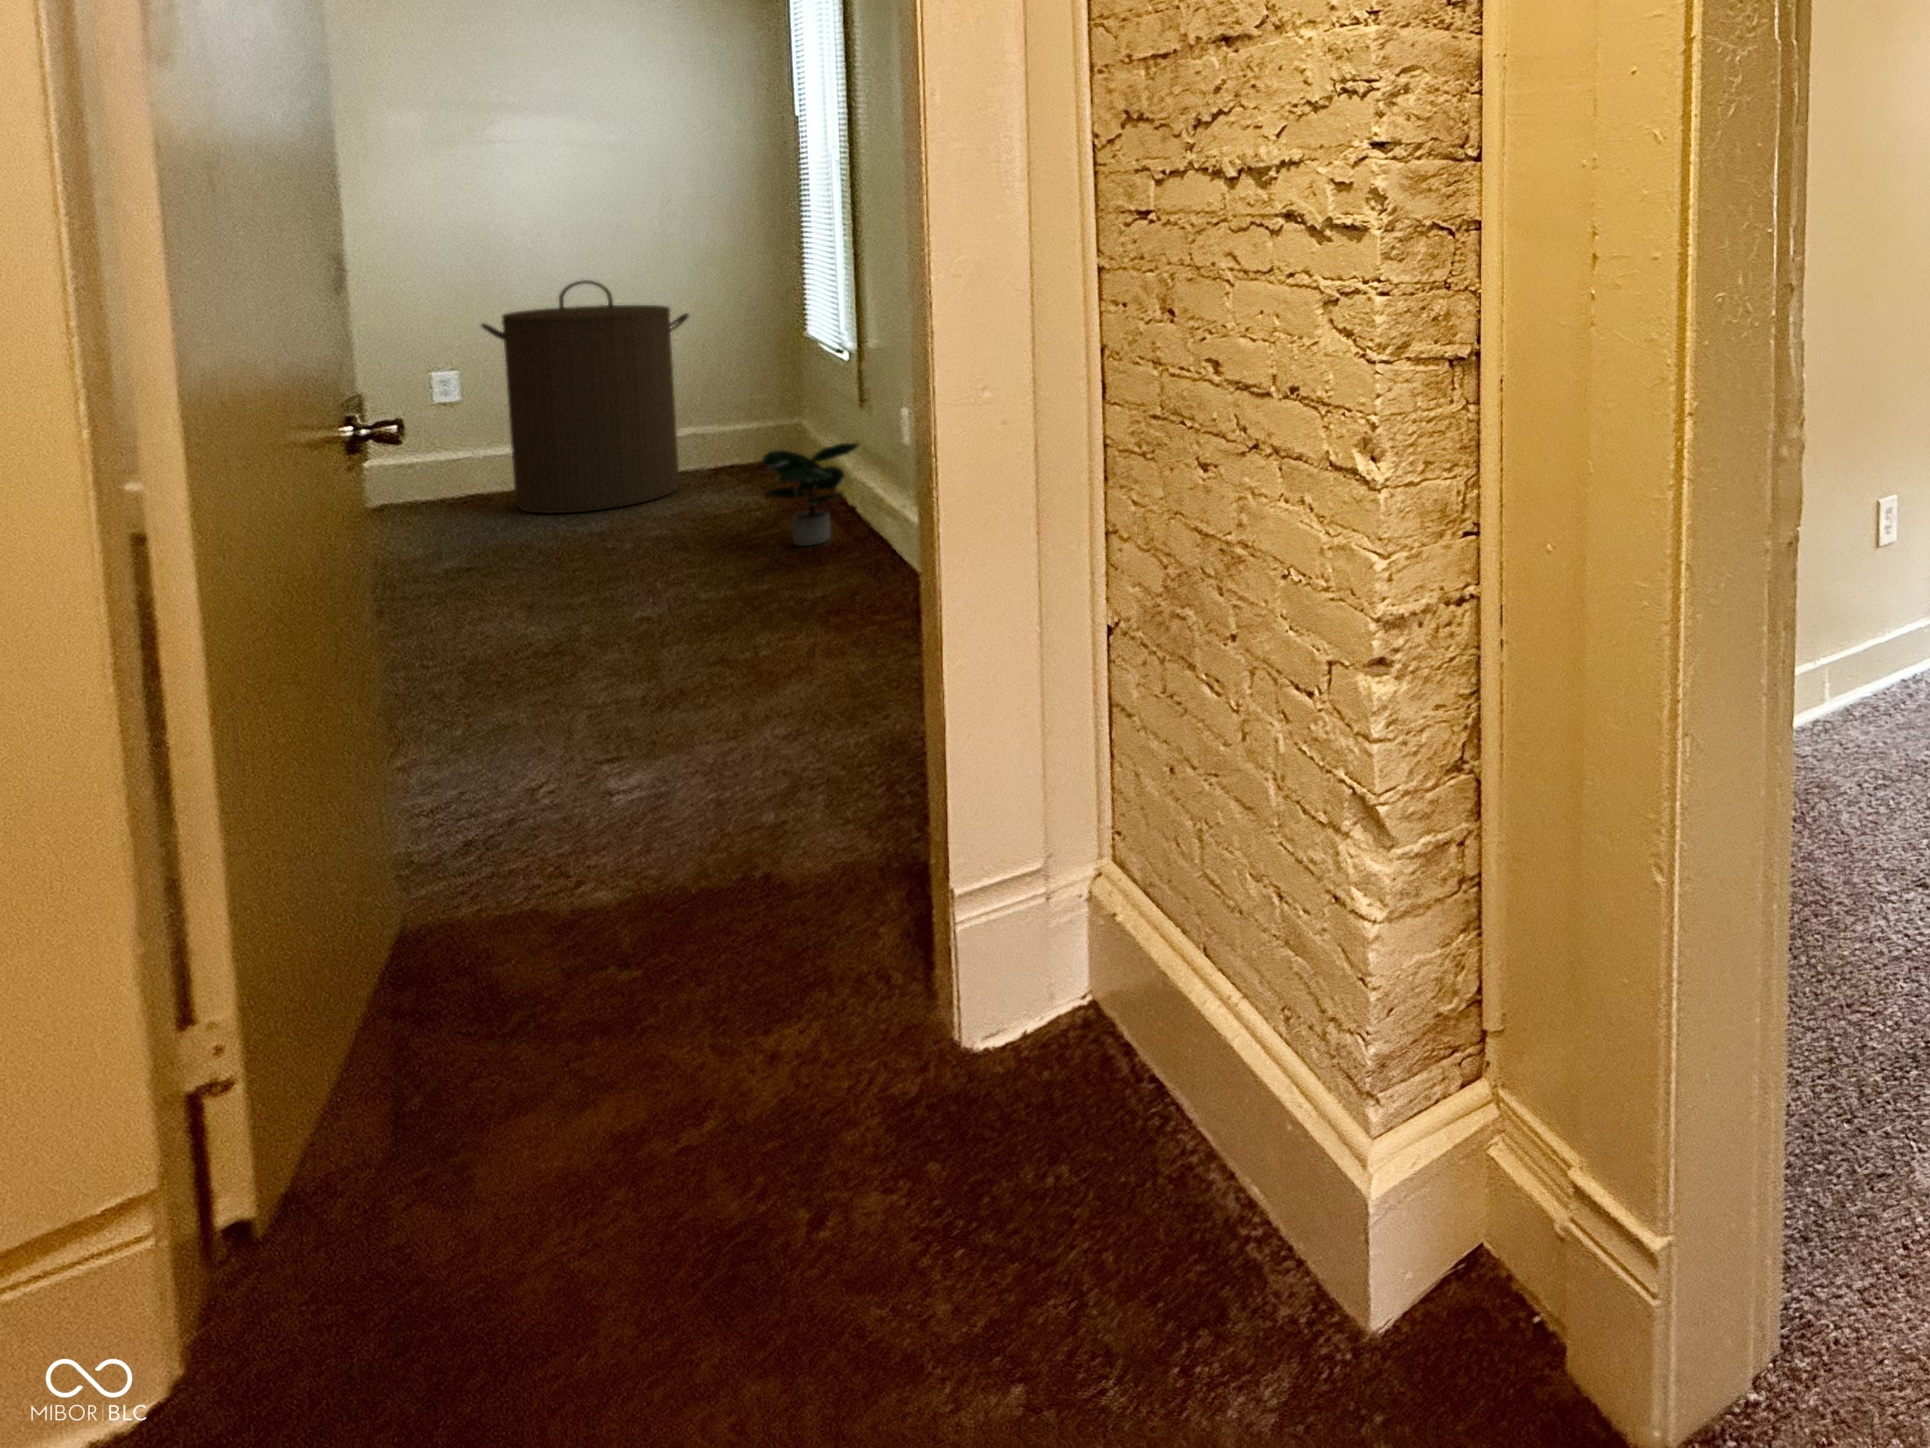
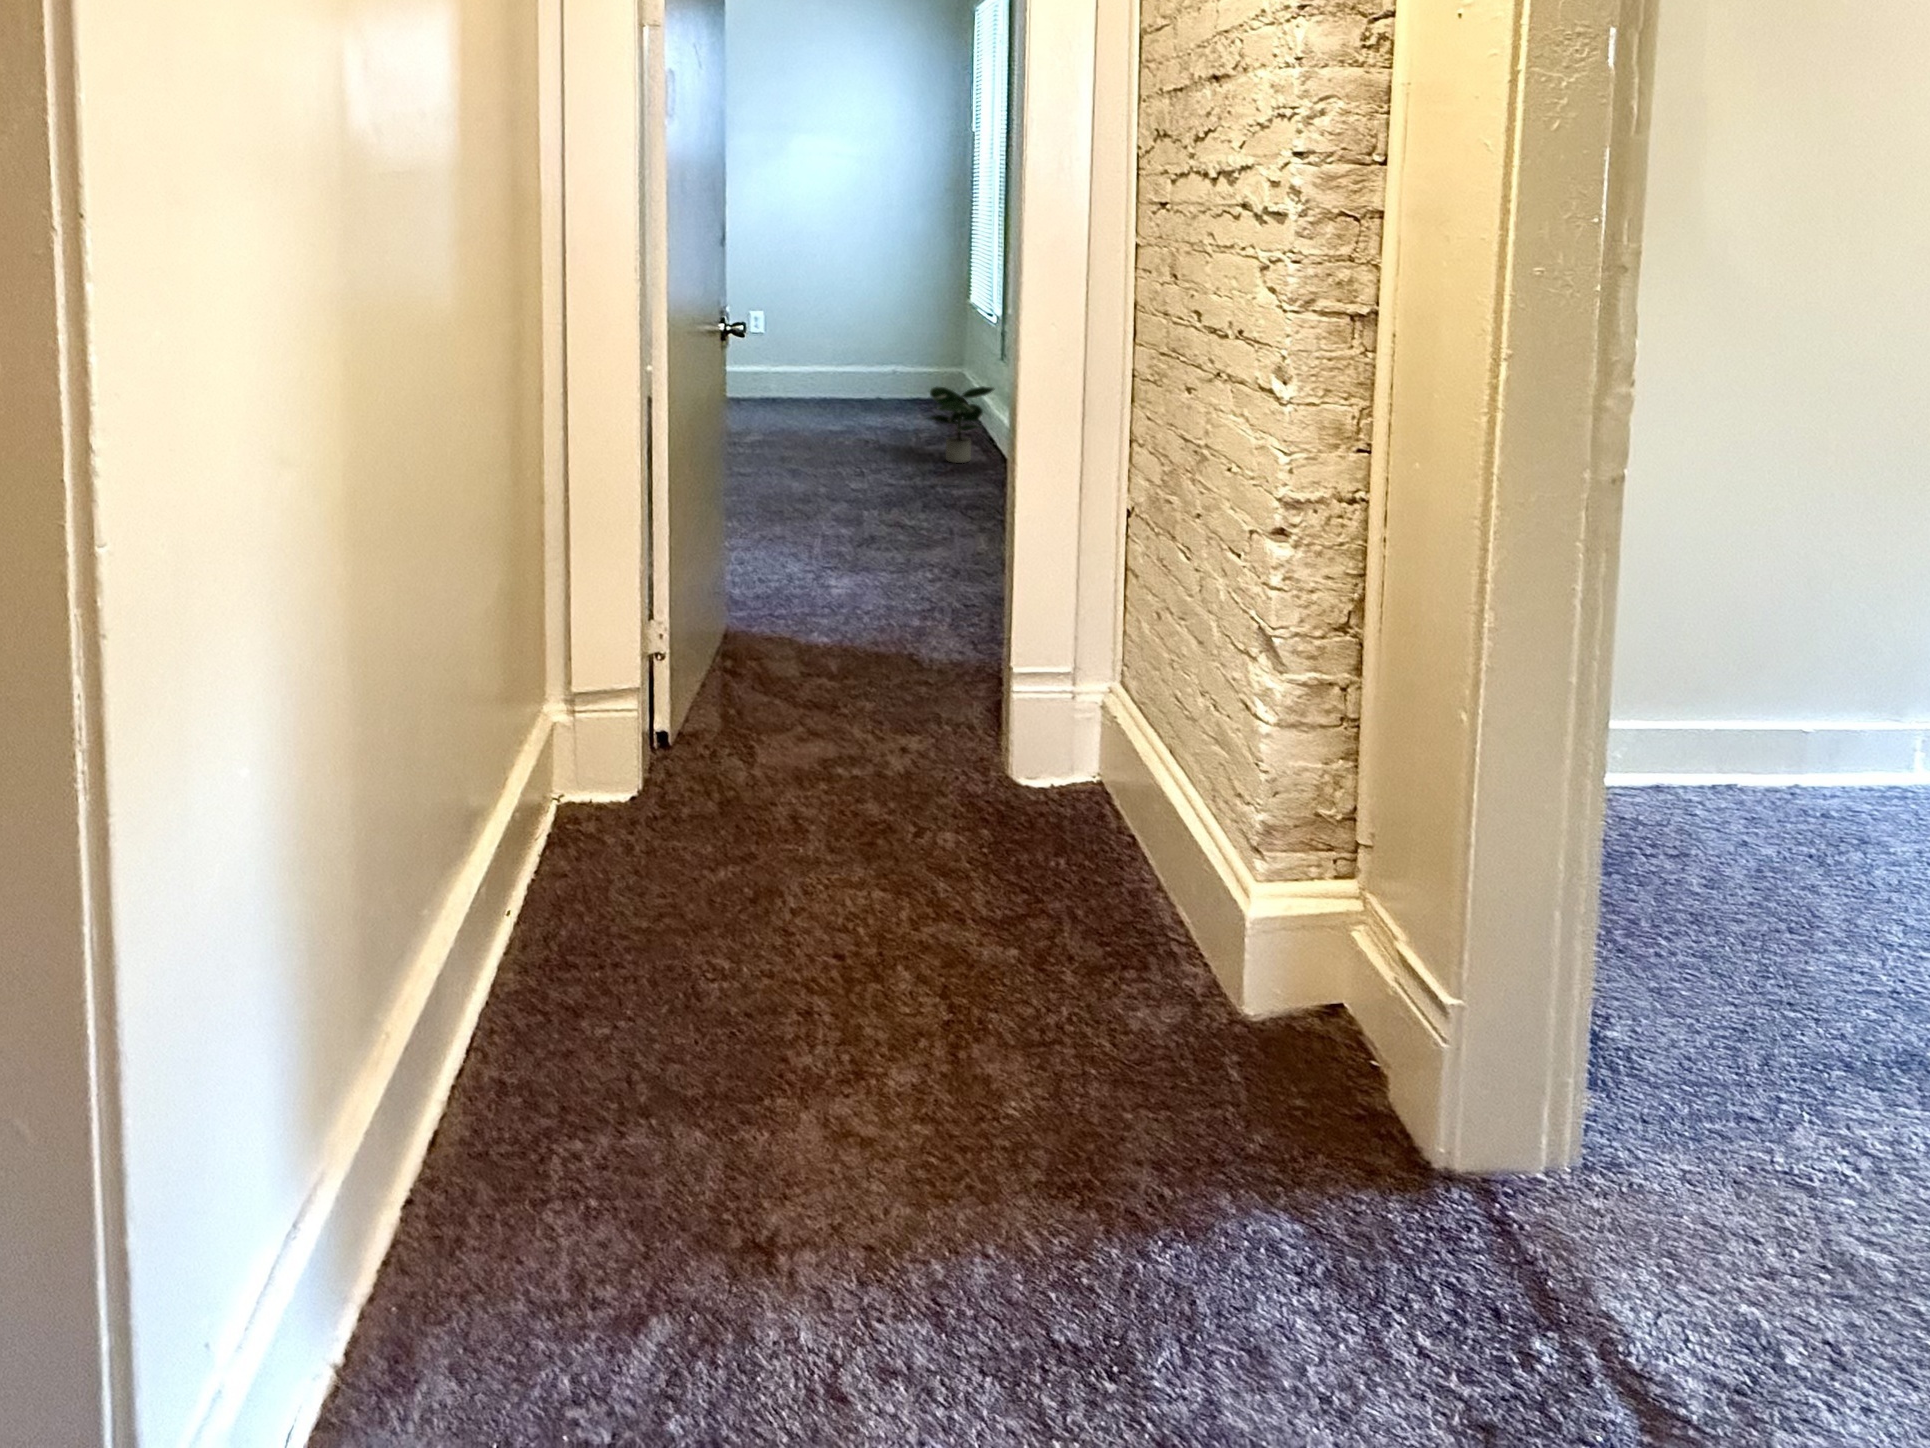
laundry hamper: present [481,280,689,513] -> none [774,251,892,418]

